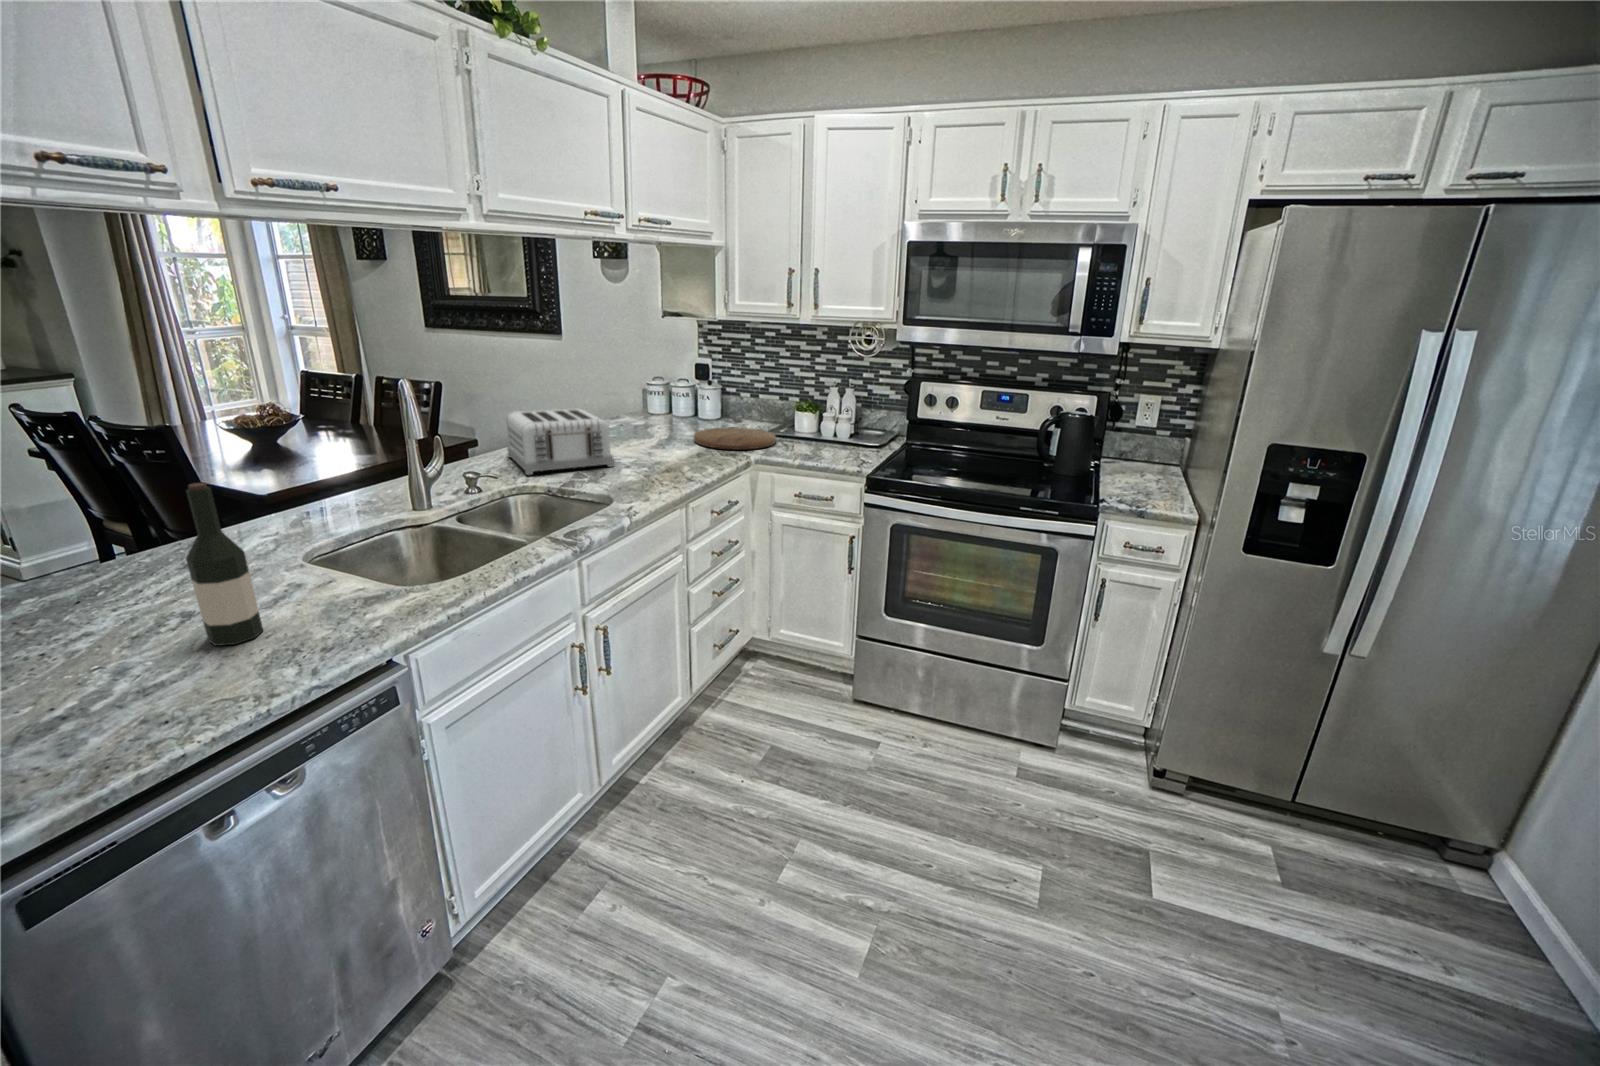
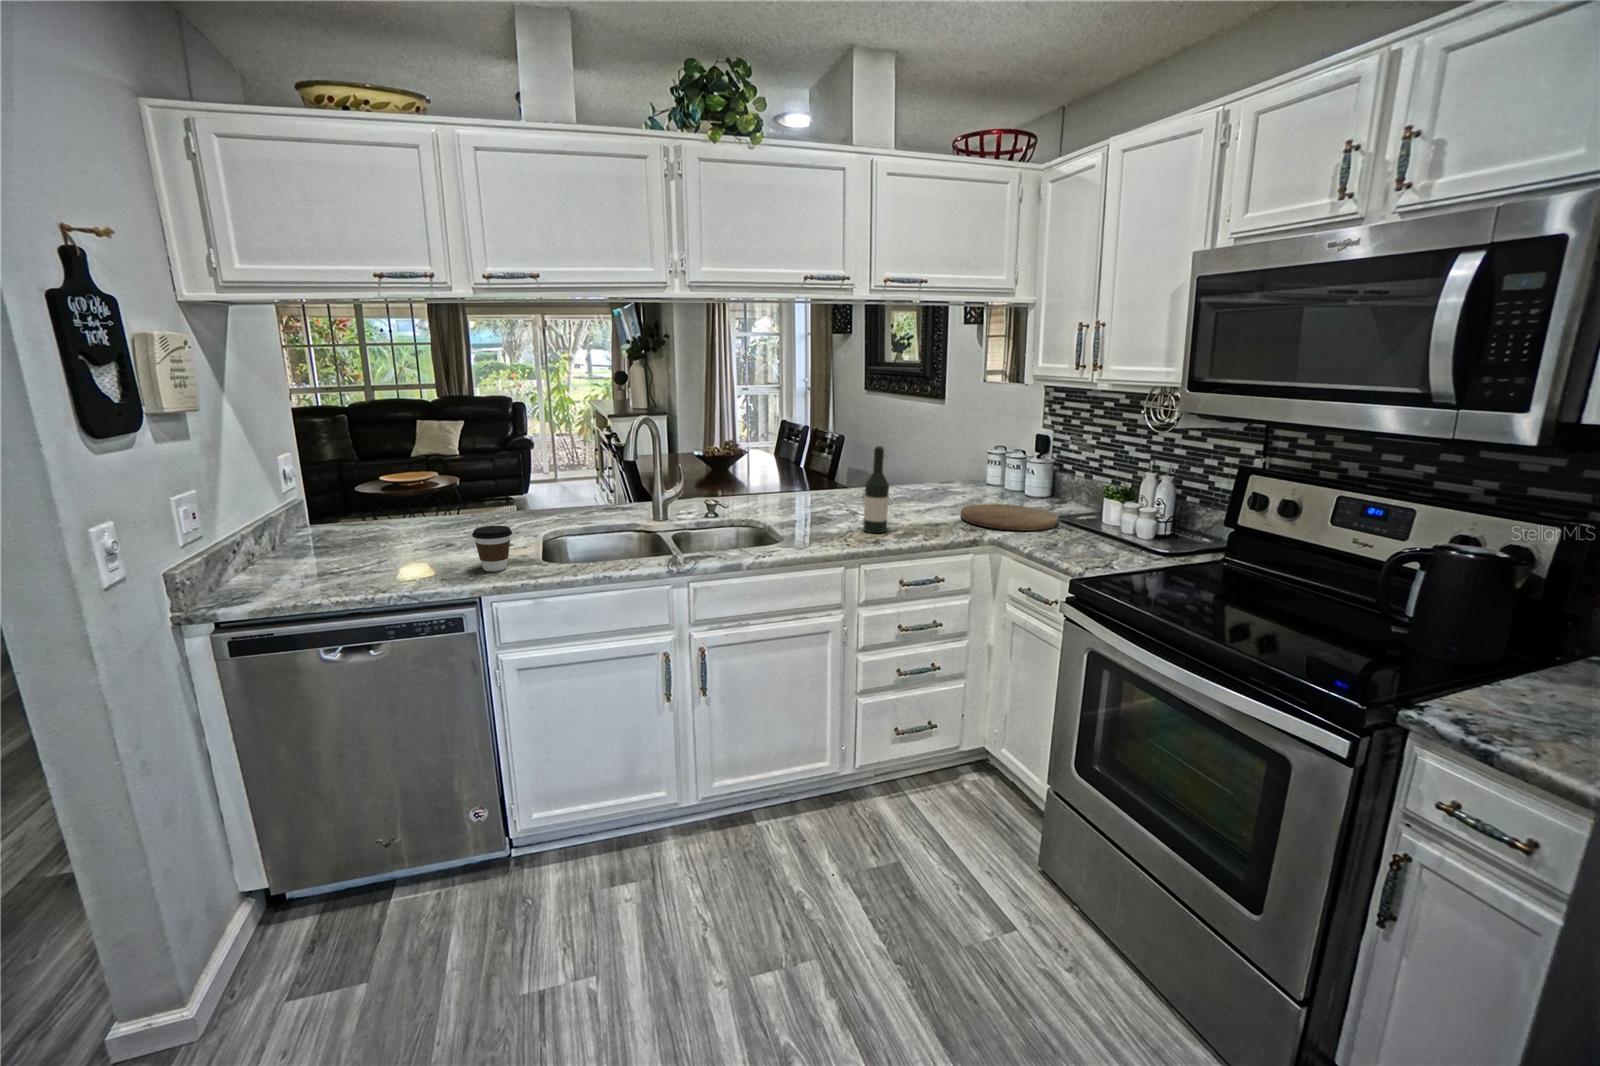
toaster: present [506,408,614,475] -> none [766,460,860,520]
wine bottle: present [186,483,263,646] -> present [863,446,889,533]
coffee cup: none [296,557,362,627] -> present [472,526,512,571]

